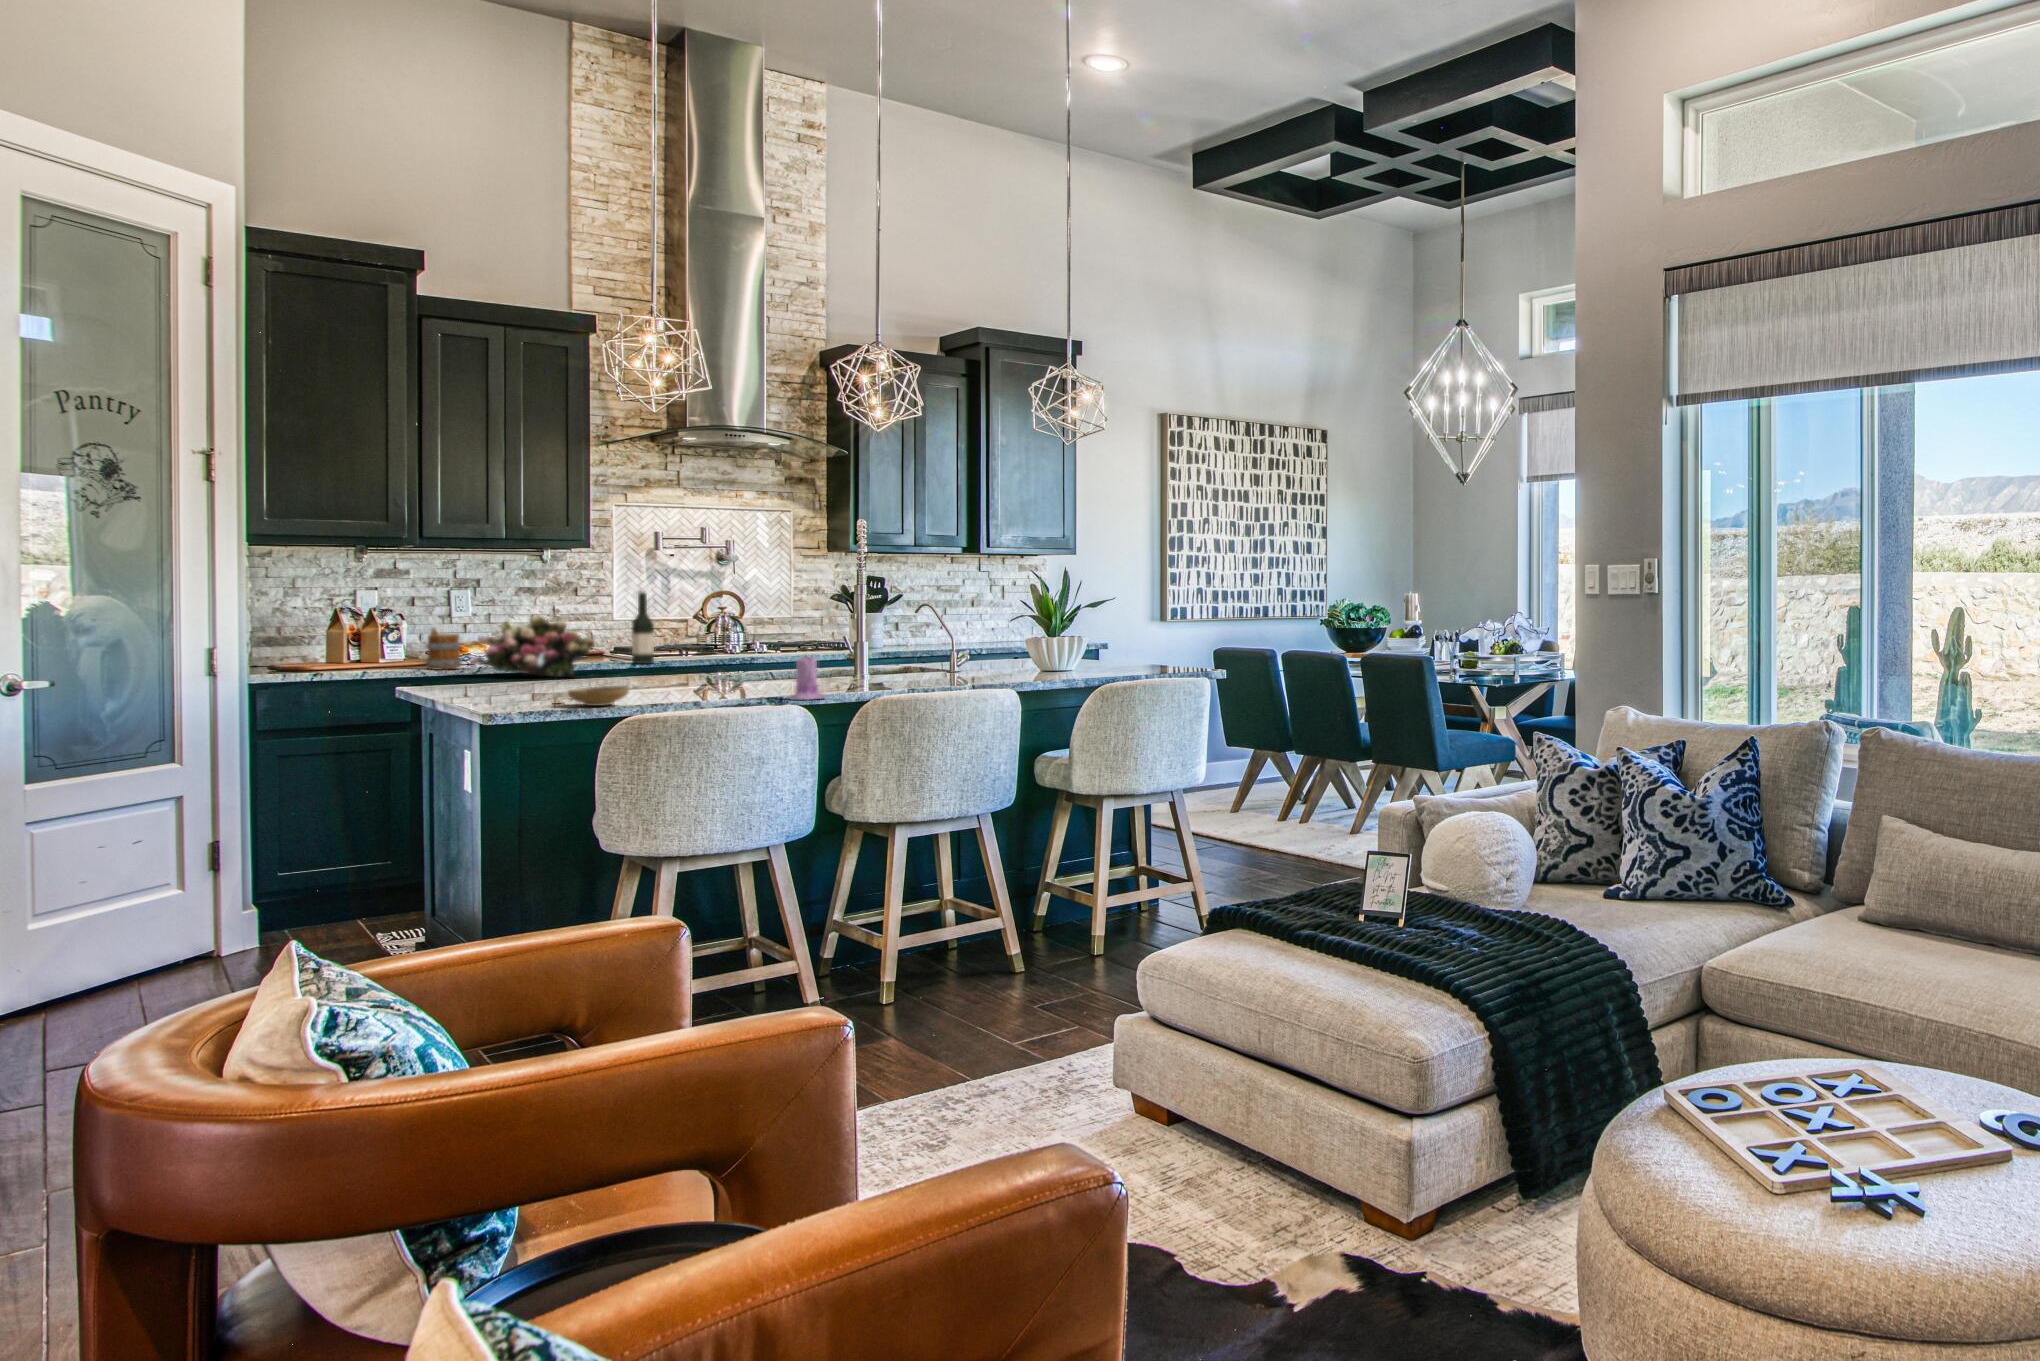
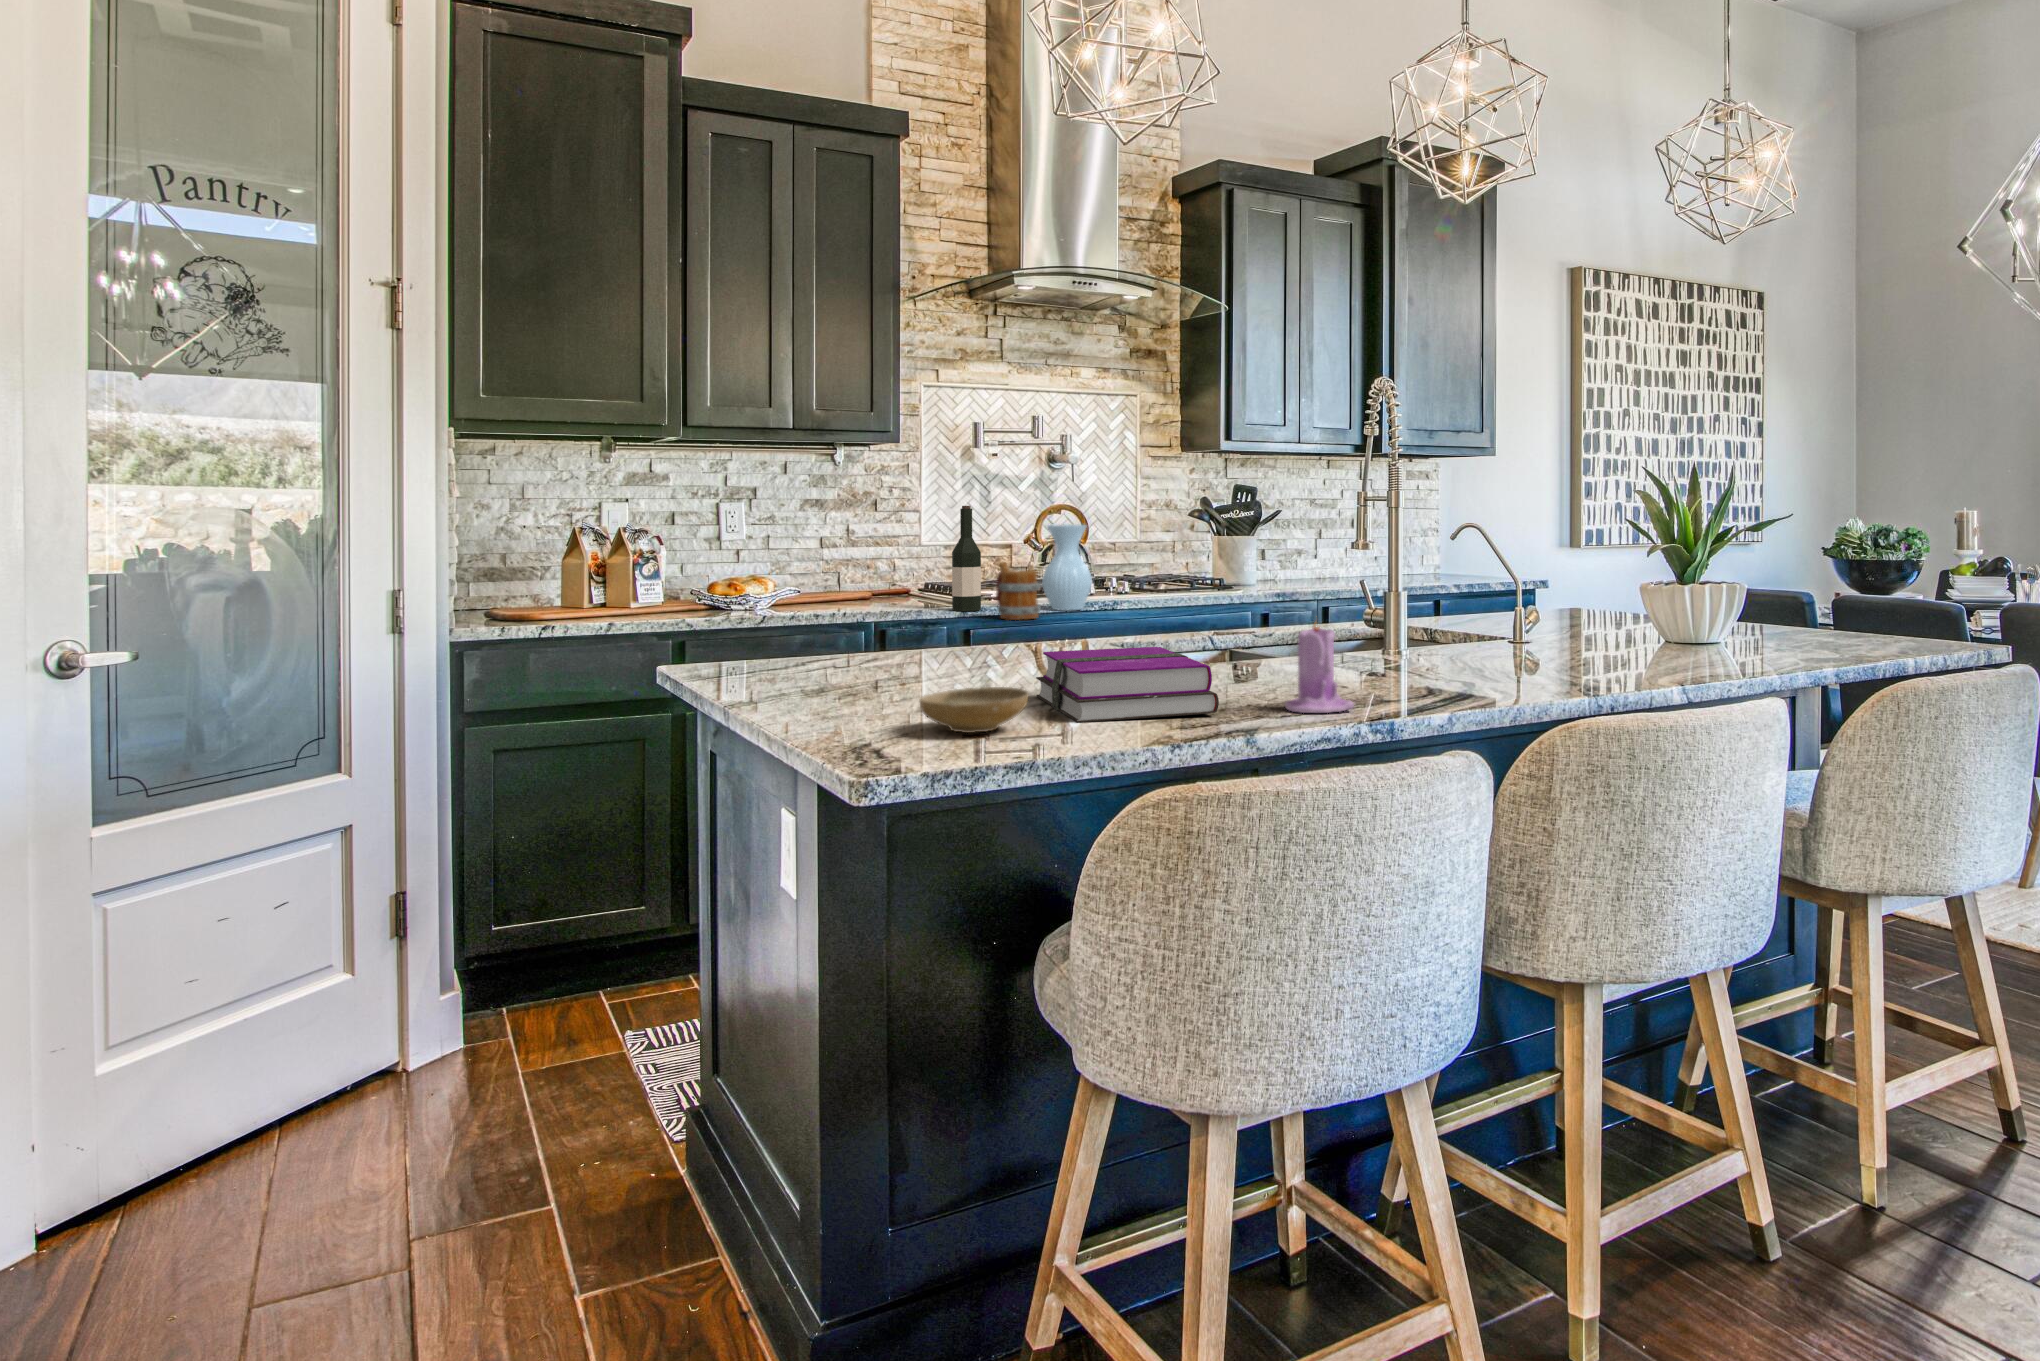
vase: none [703,604,741,663] -> present [1042,524,1092,611]
flower arrangement: present [471,616,595,677] -> none [747,541,921,640]
mug: present [426,629,462,670] -> present [996,562,1040,620]
hardback book: none [648,670,745,703] -> present [1036,647,1219,723]

